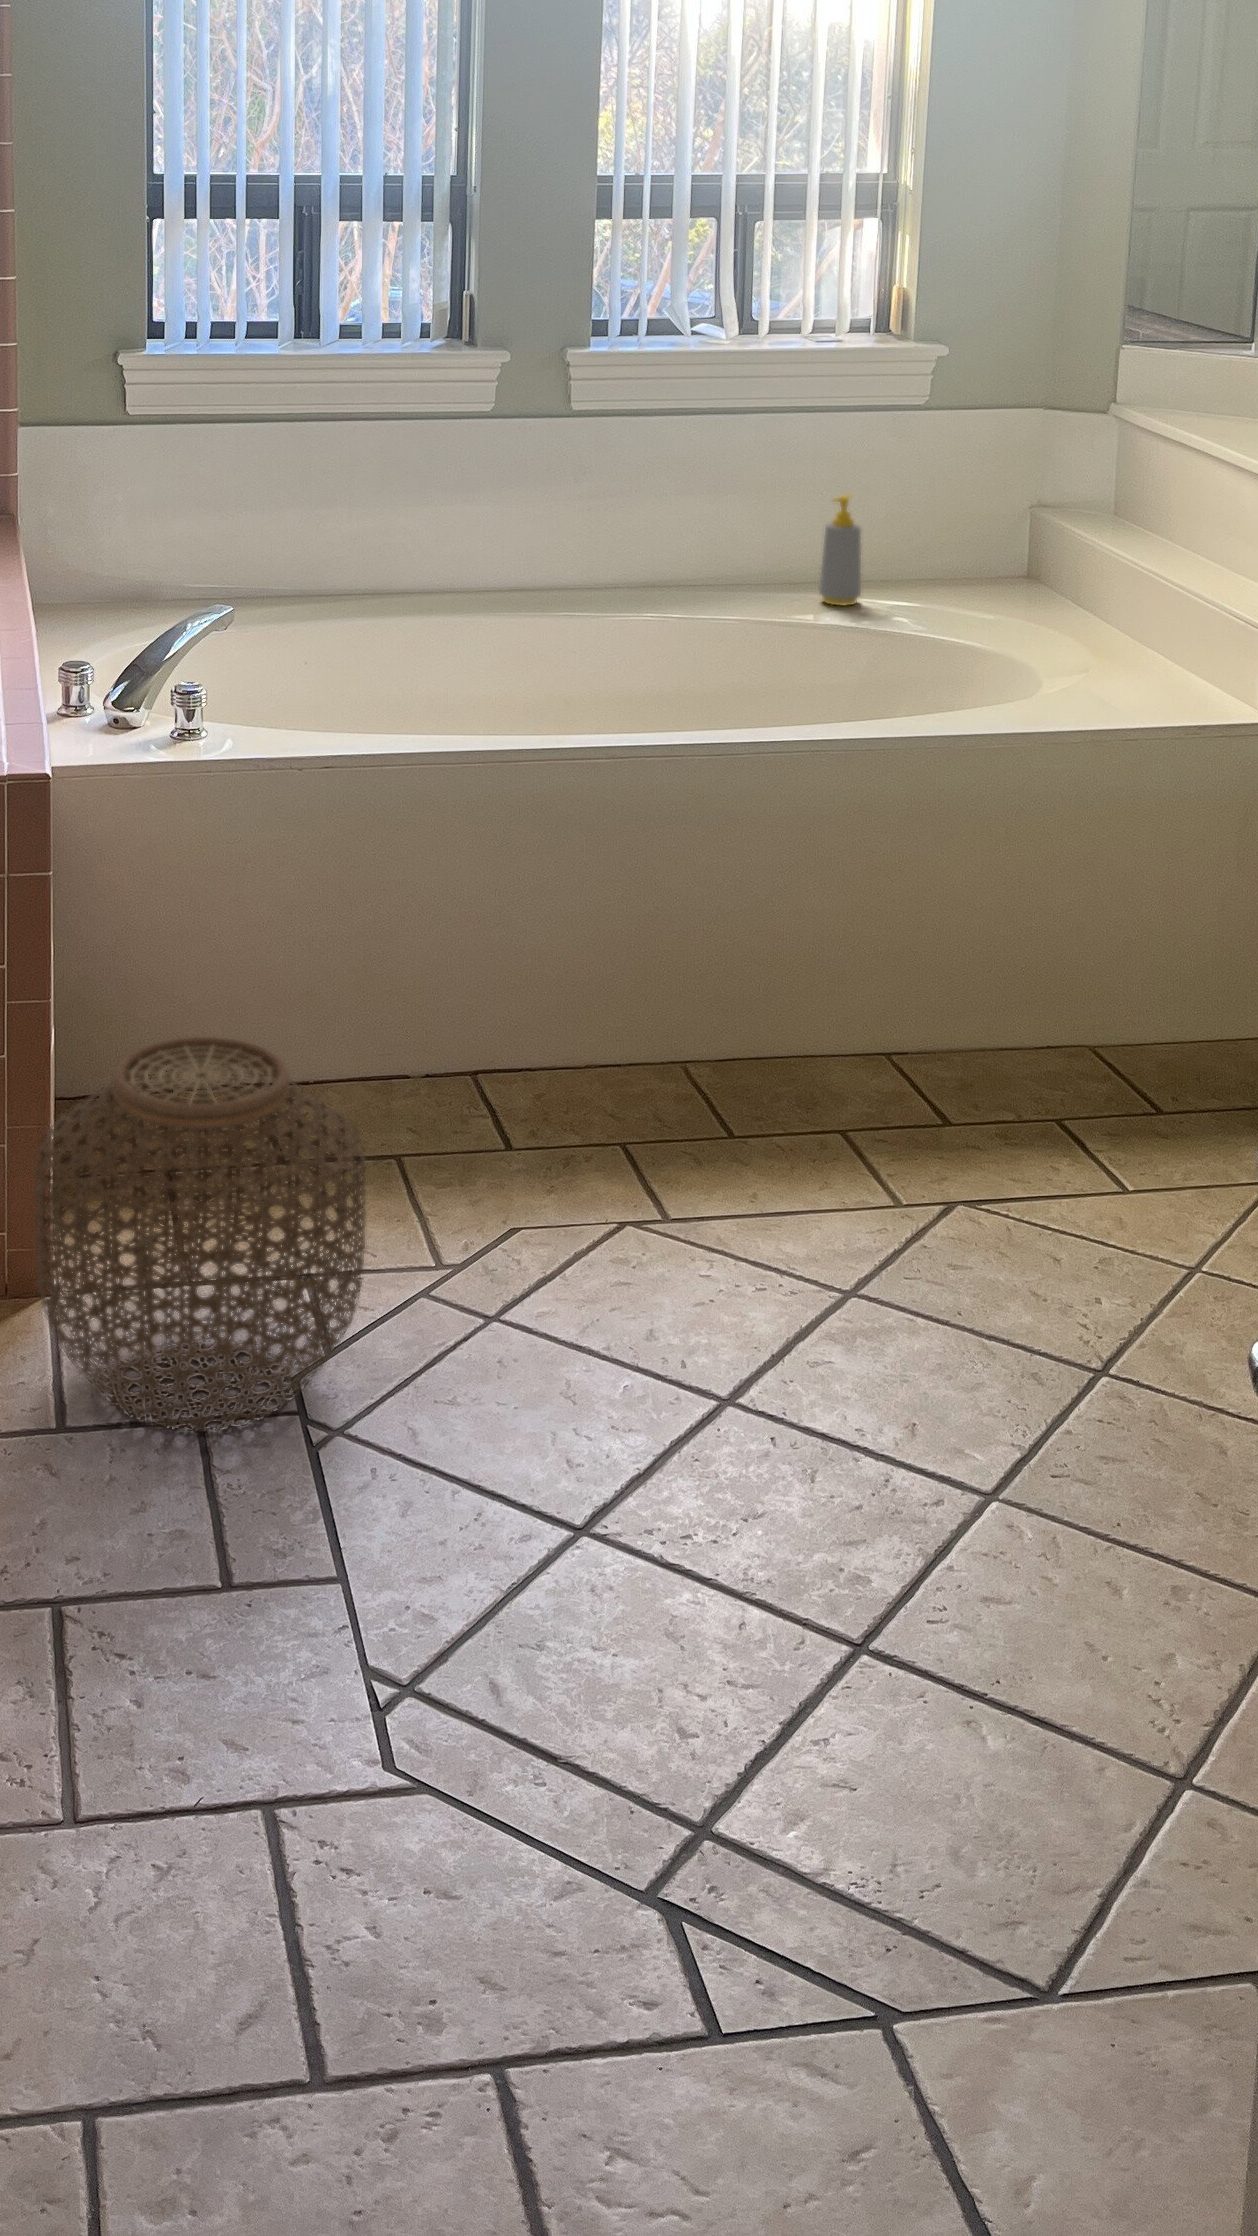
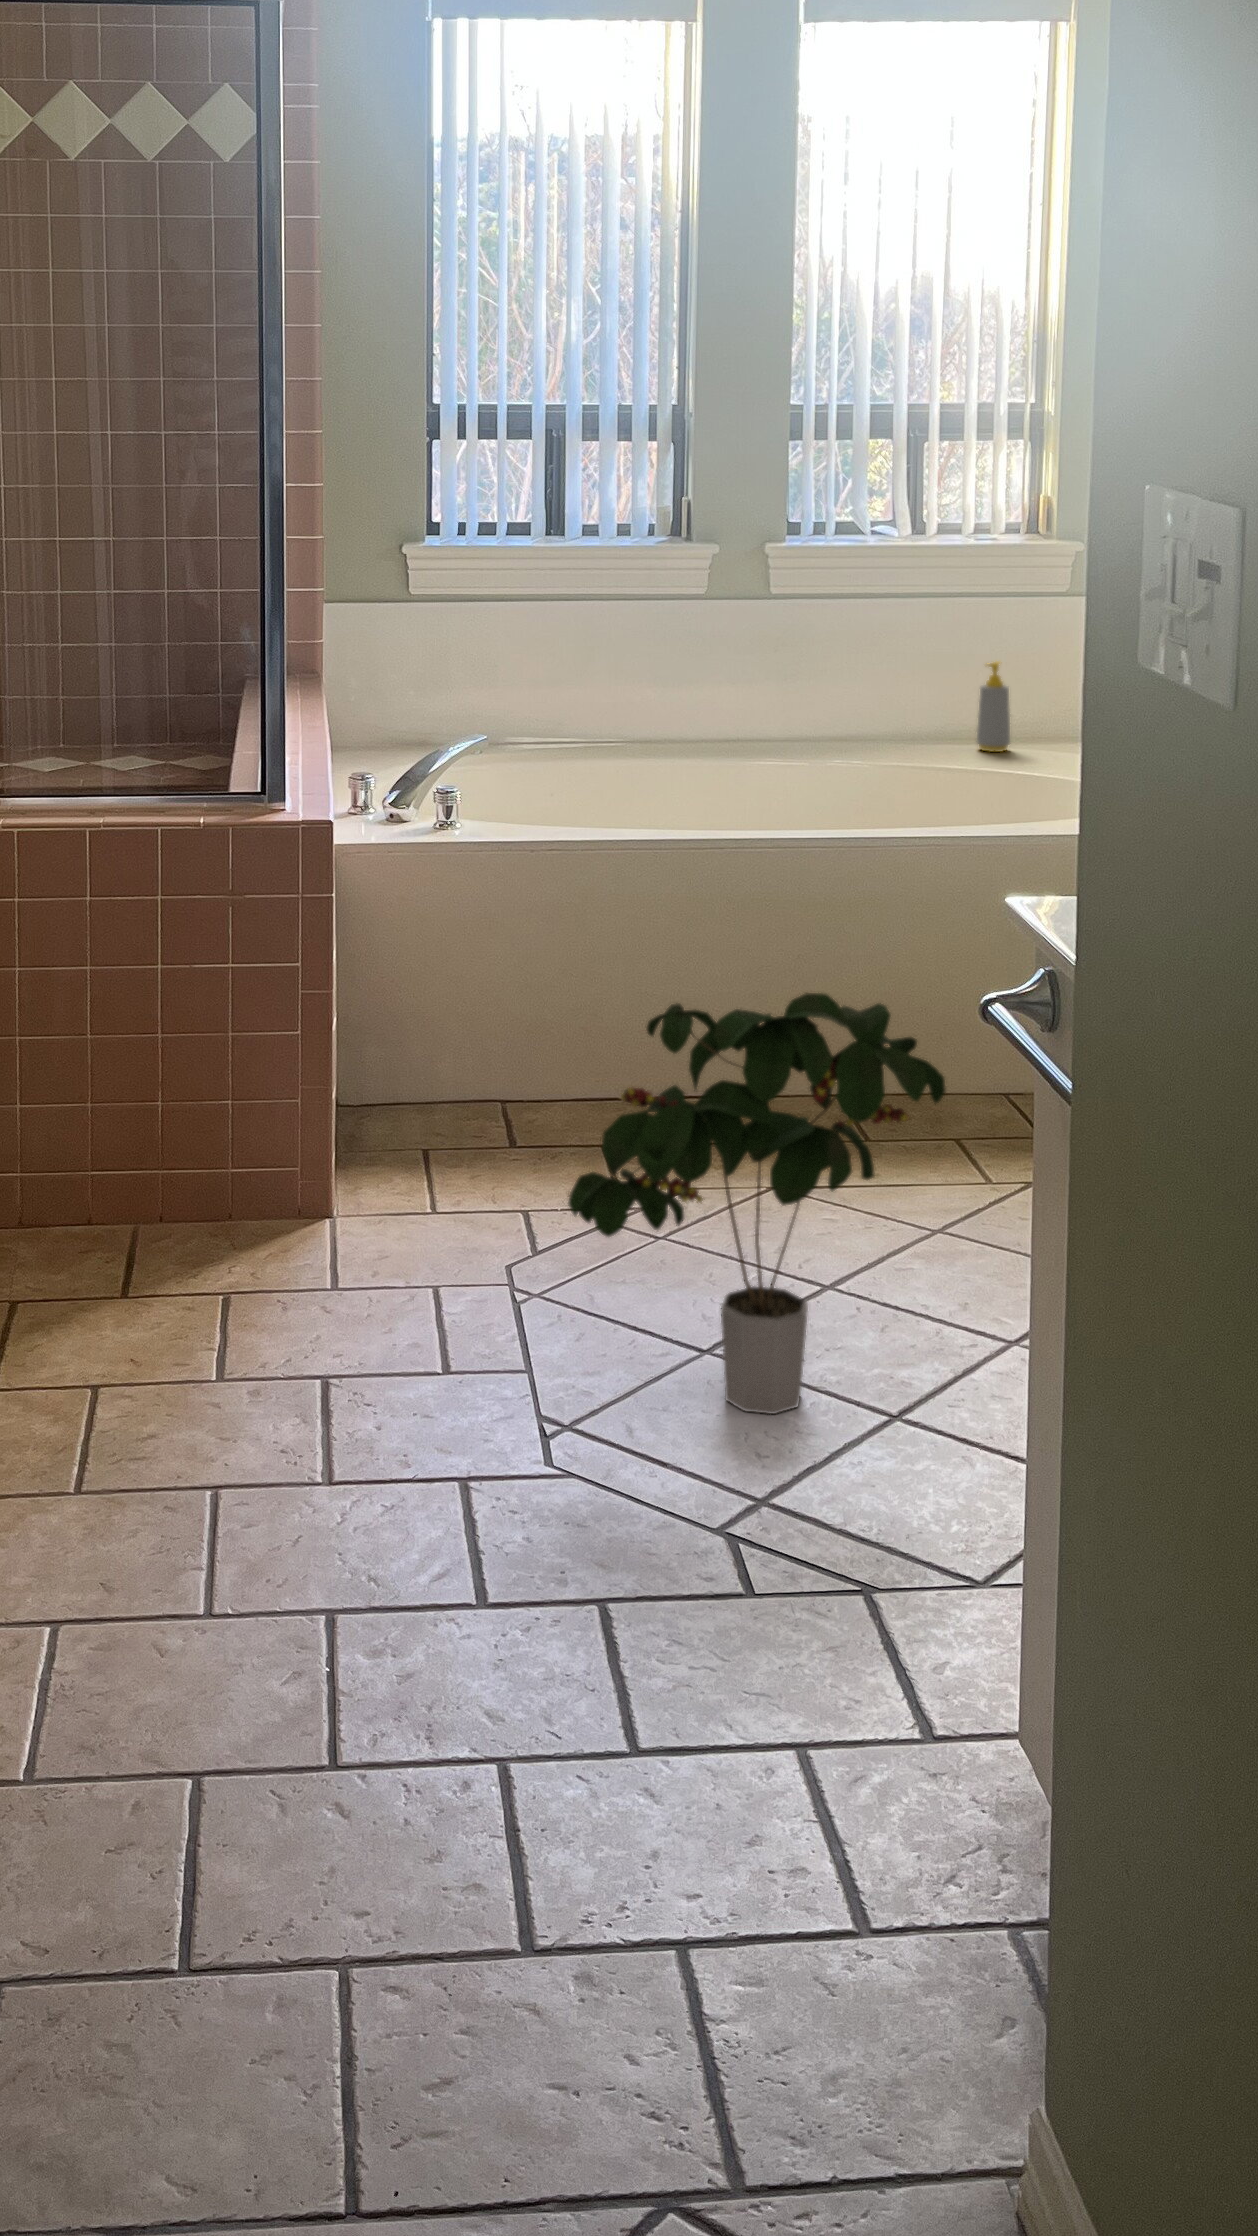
woven basket: present [35,1037,366,1431] -> none [317,1008,560,1293]
potted plant: none [405,1073,924,1652] -> present [568,993,945,1414]

